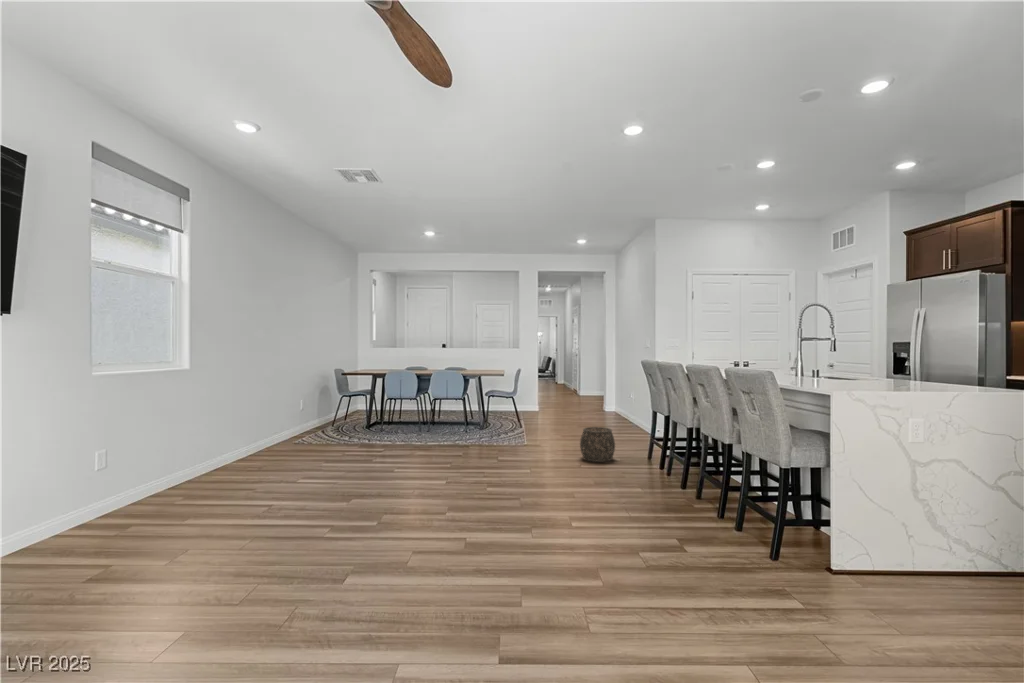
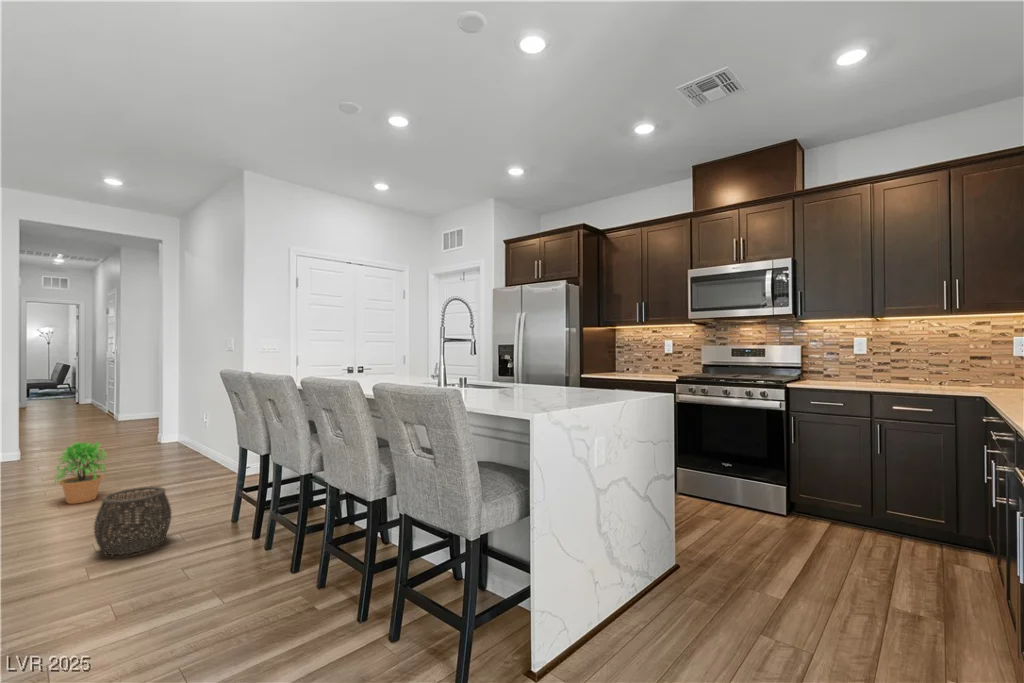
potted plant: none [557,400,582,436] -> present [55,442,106,504]

